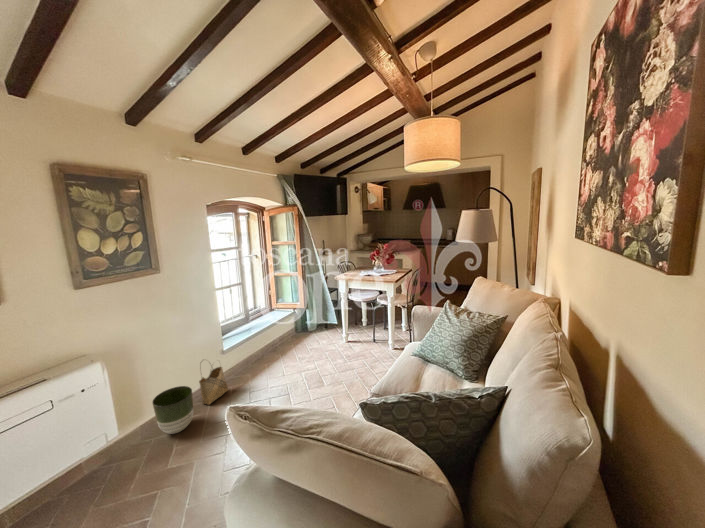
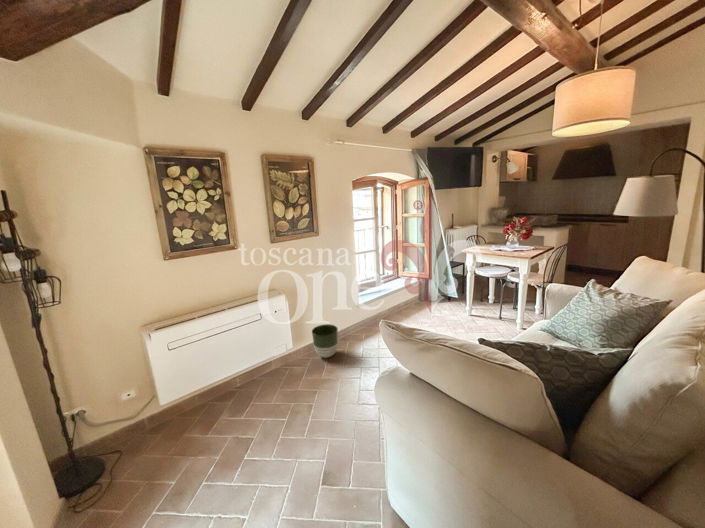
woven basket: present [199,367,228,405] -> none [341,308,362,344]

